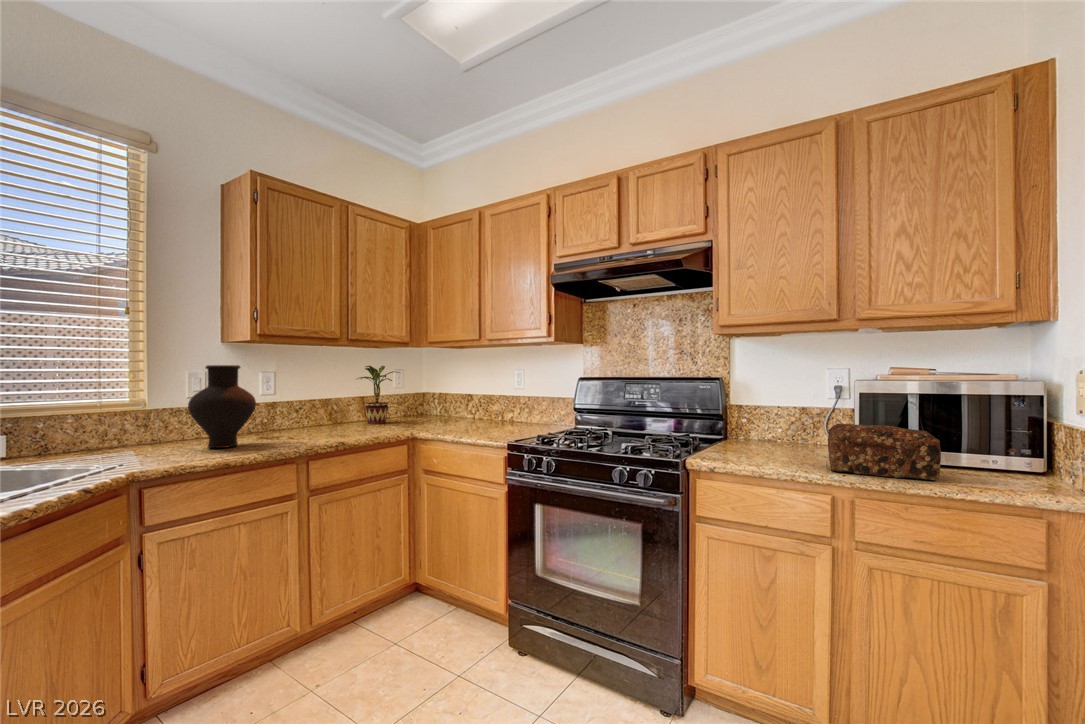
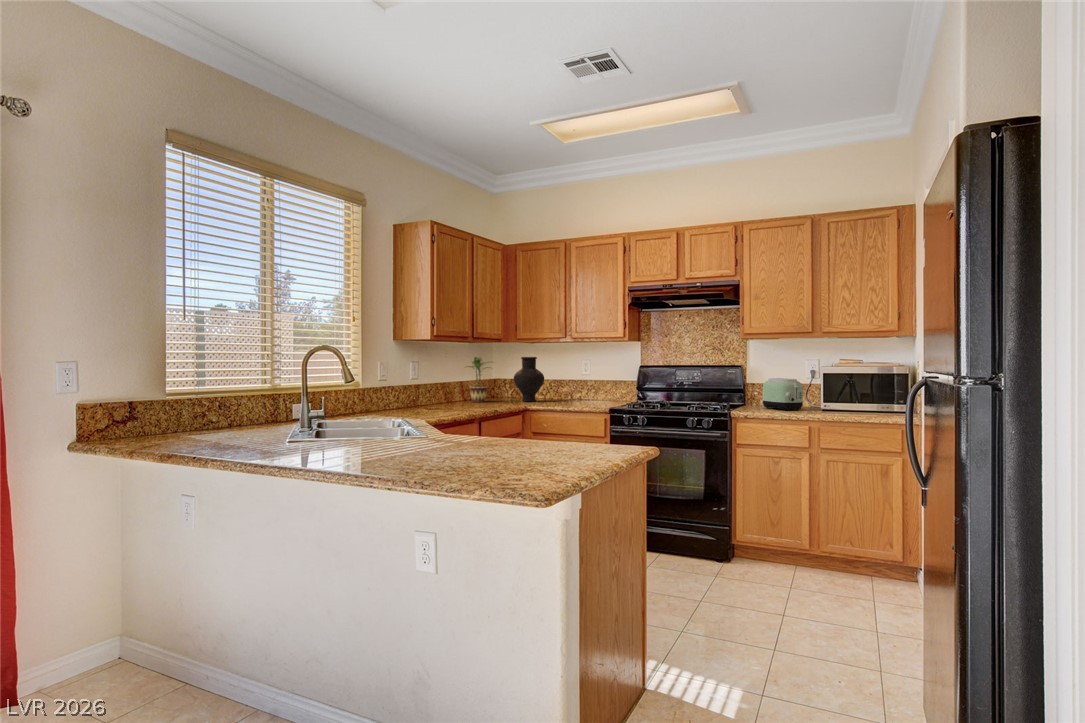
vase: present [188,365,256,448] -> present [514,357,544,401]
toaster: none [749,400,821,457] -> present [763,378,803,410]
bread loaf: present [828,424,941,480] -> none [808,389,860,415]

